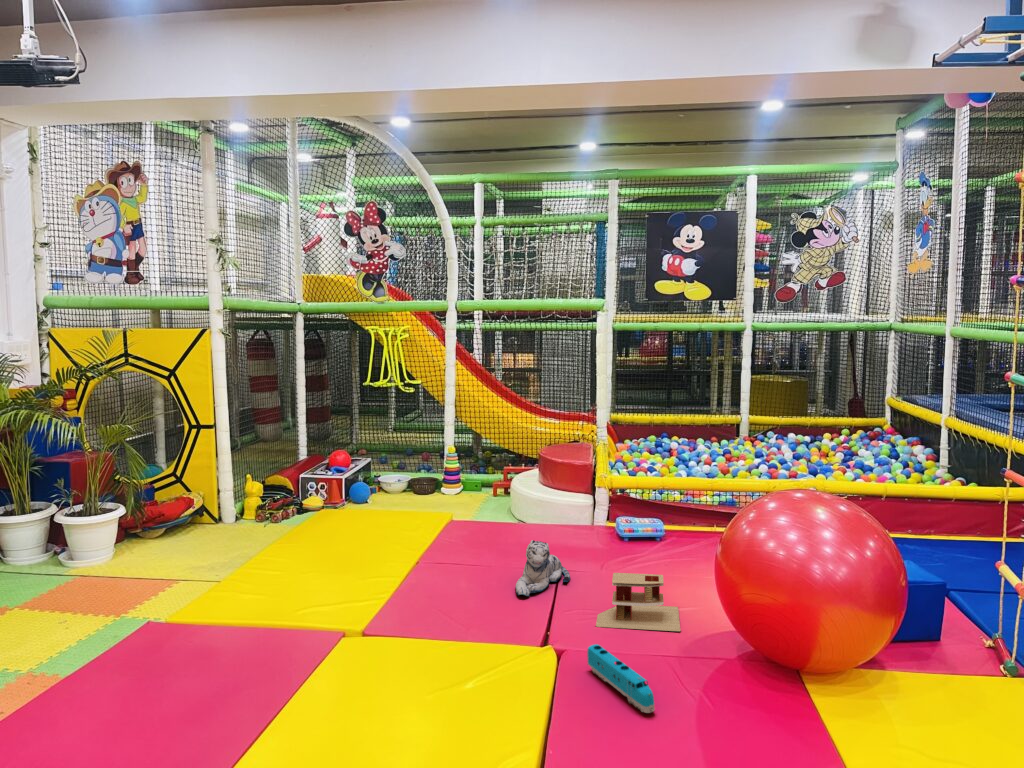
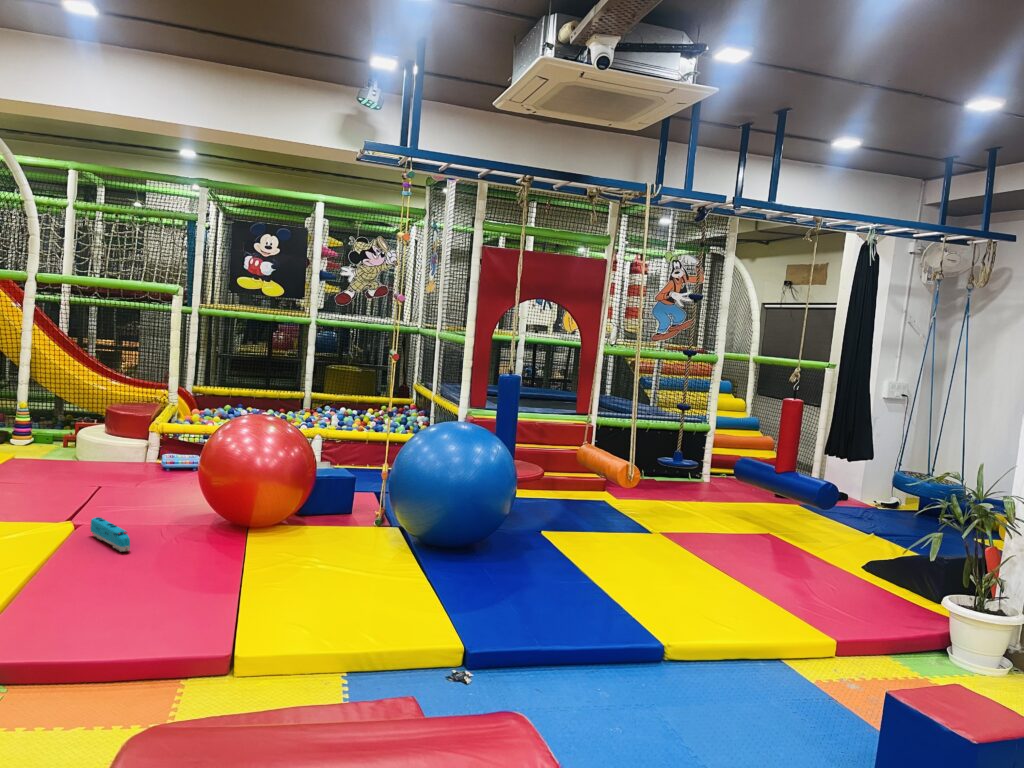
plush toy: present [516,540,570,596] -> none [50,460,105,501]
toy house: present [596,573,680,631] -> none [111,479,185,517]

